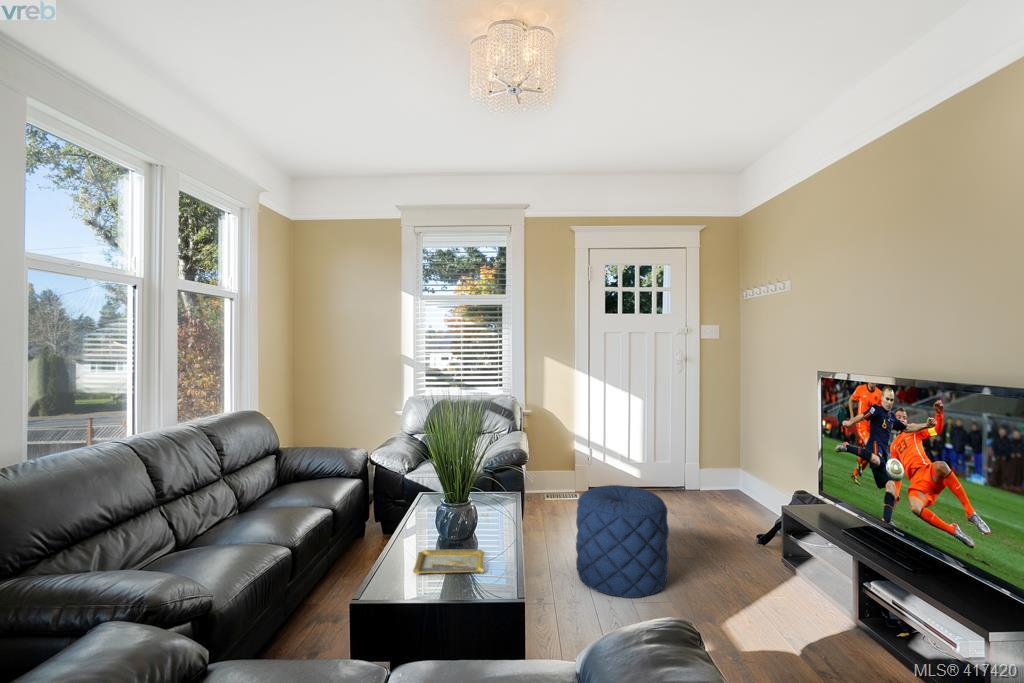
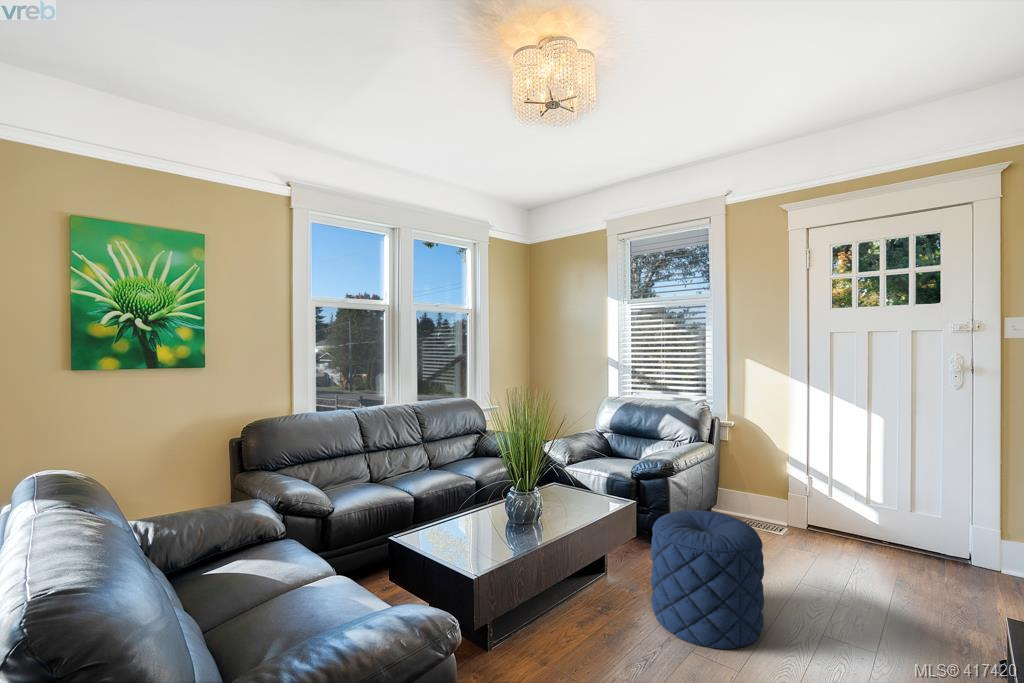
tray: present [413,550,485,574] -> none [436,520,501,547]

